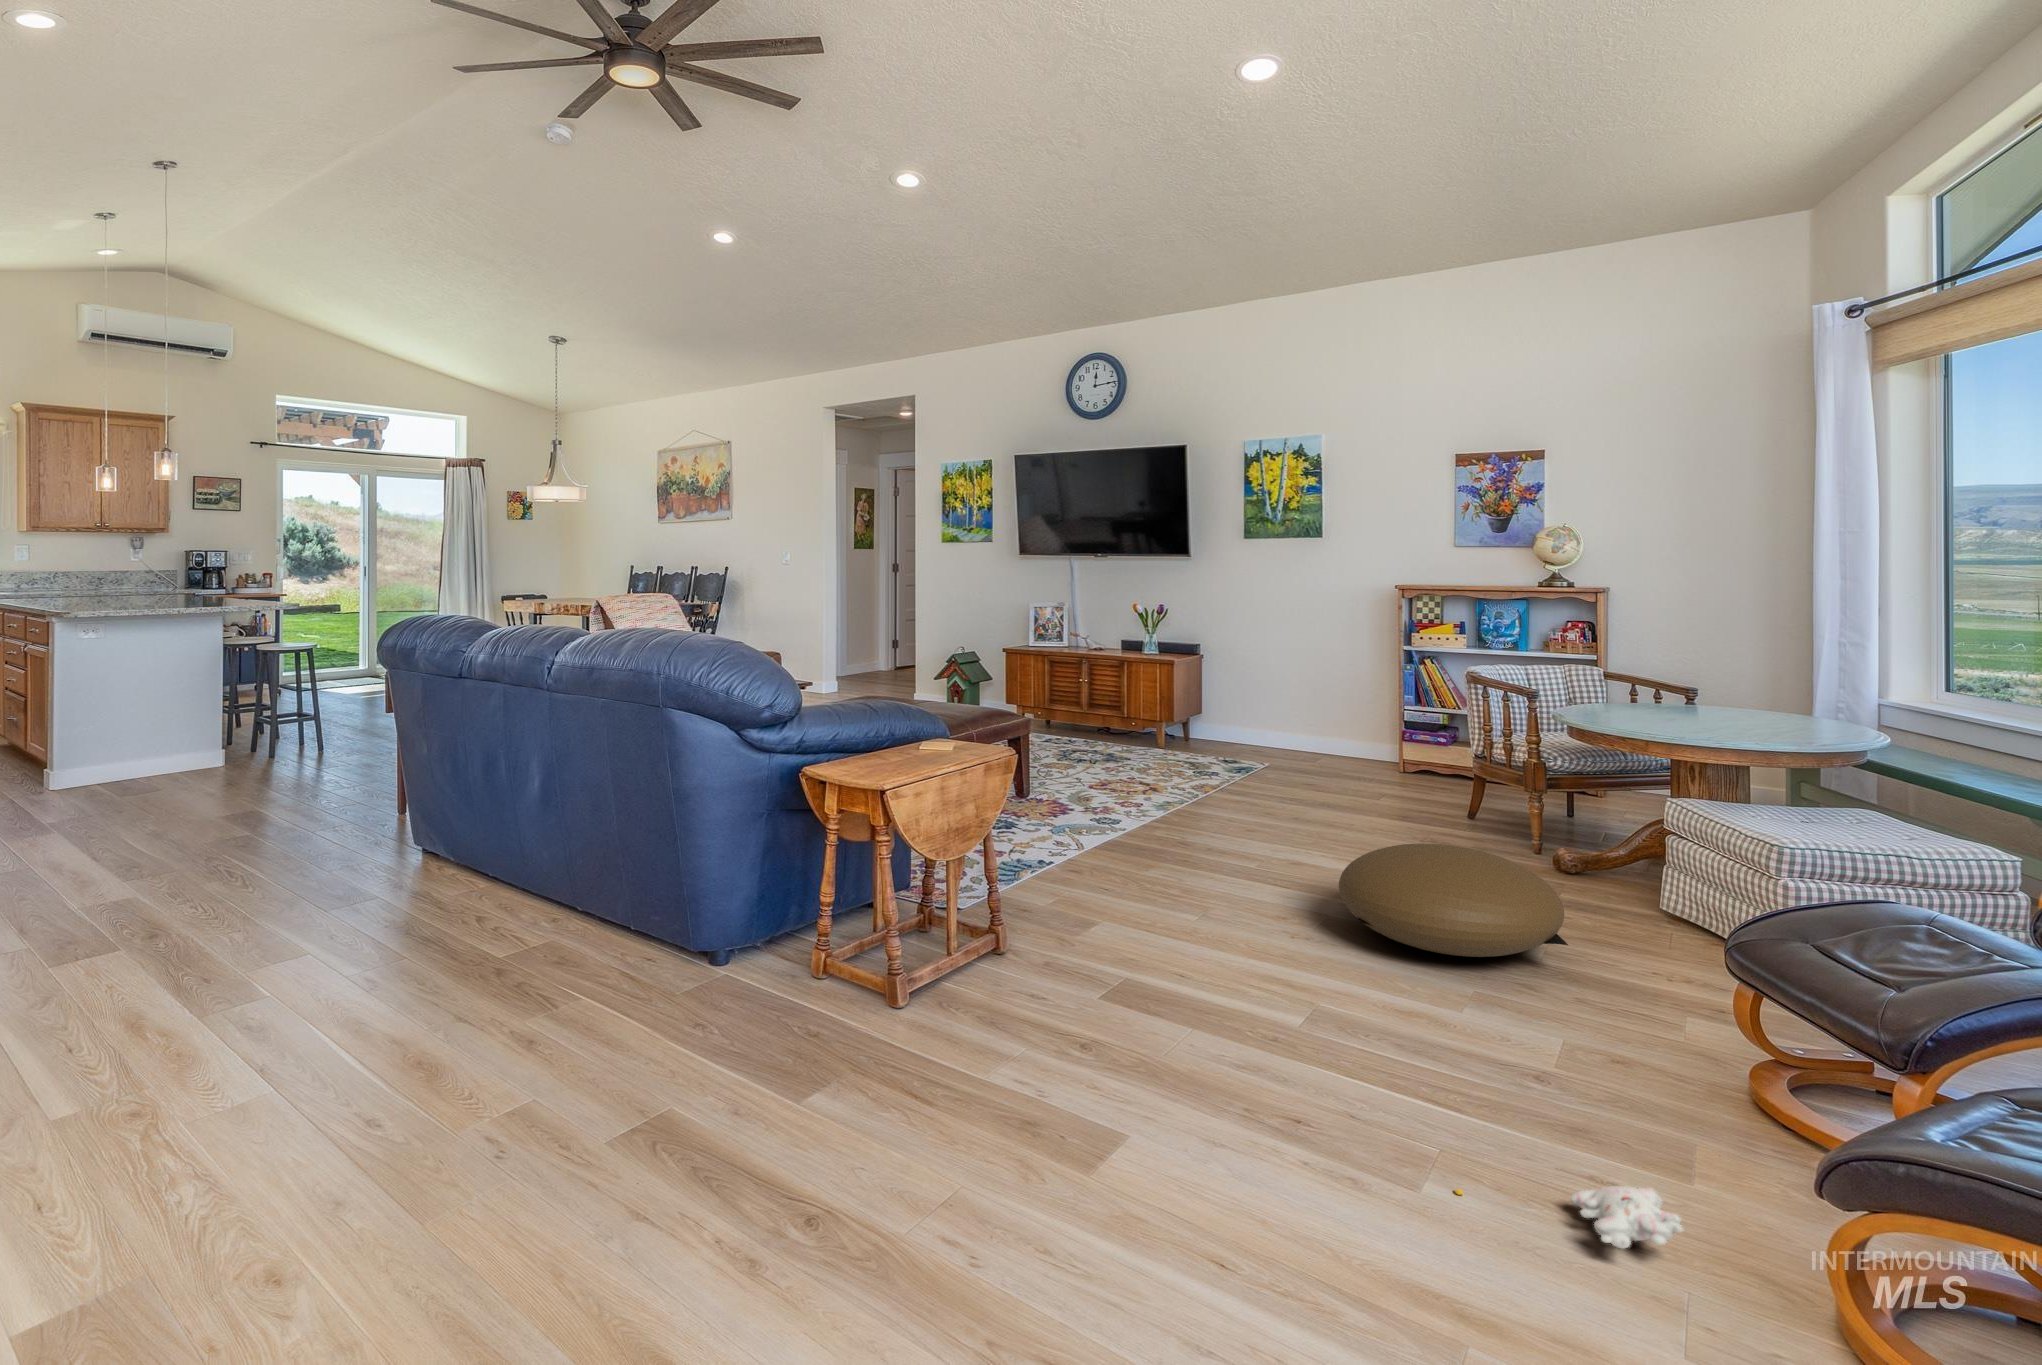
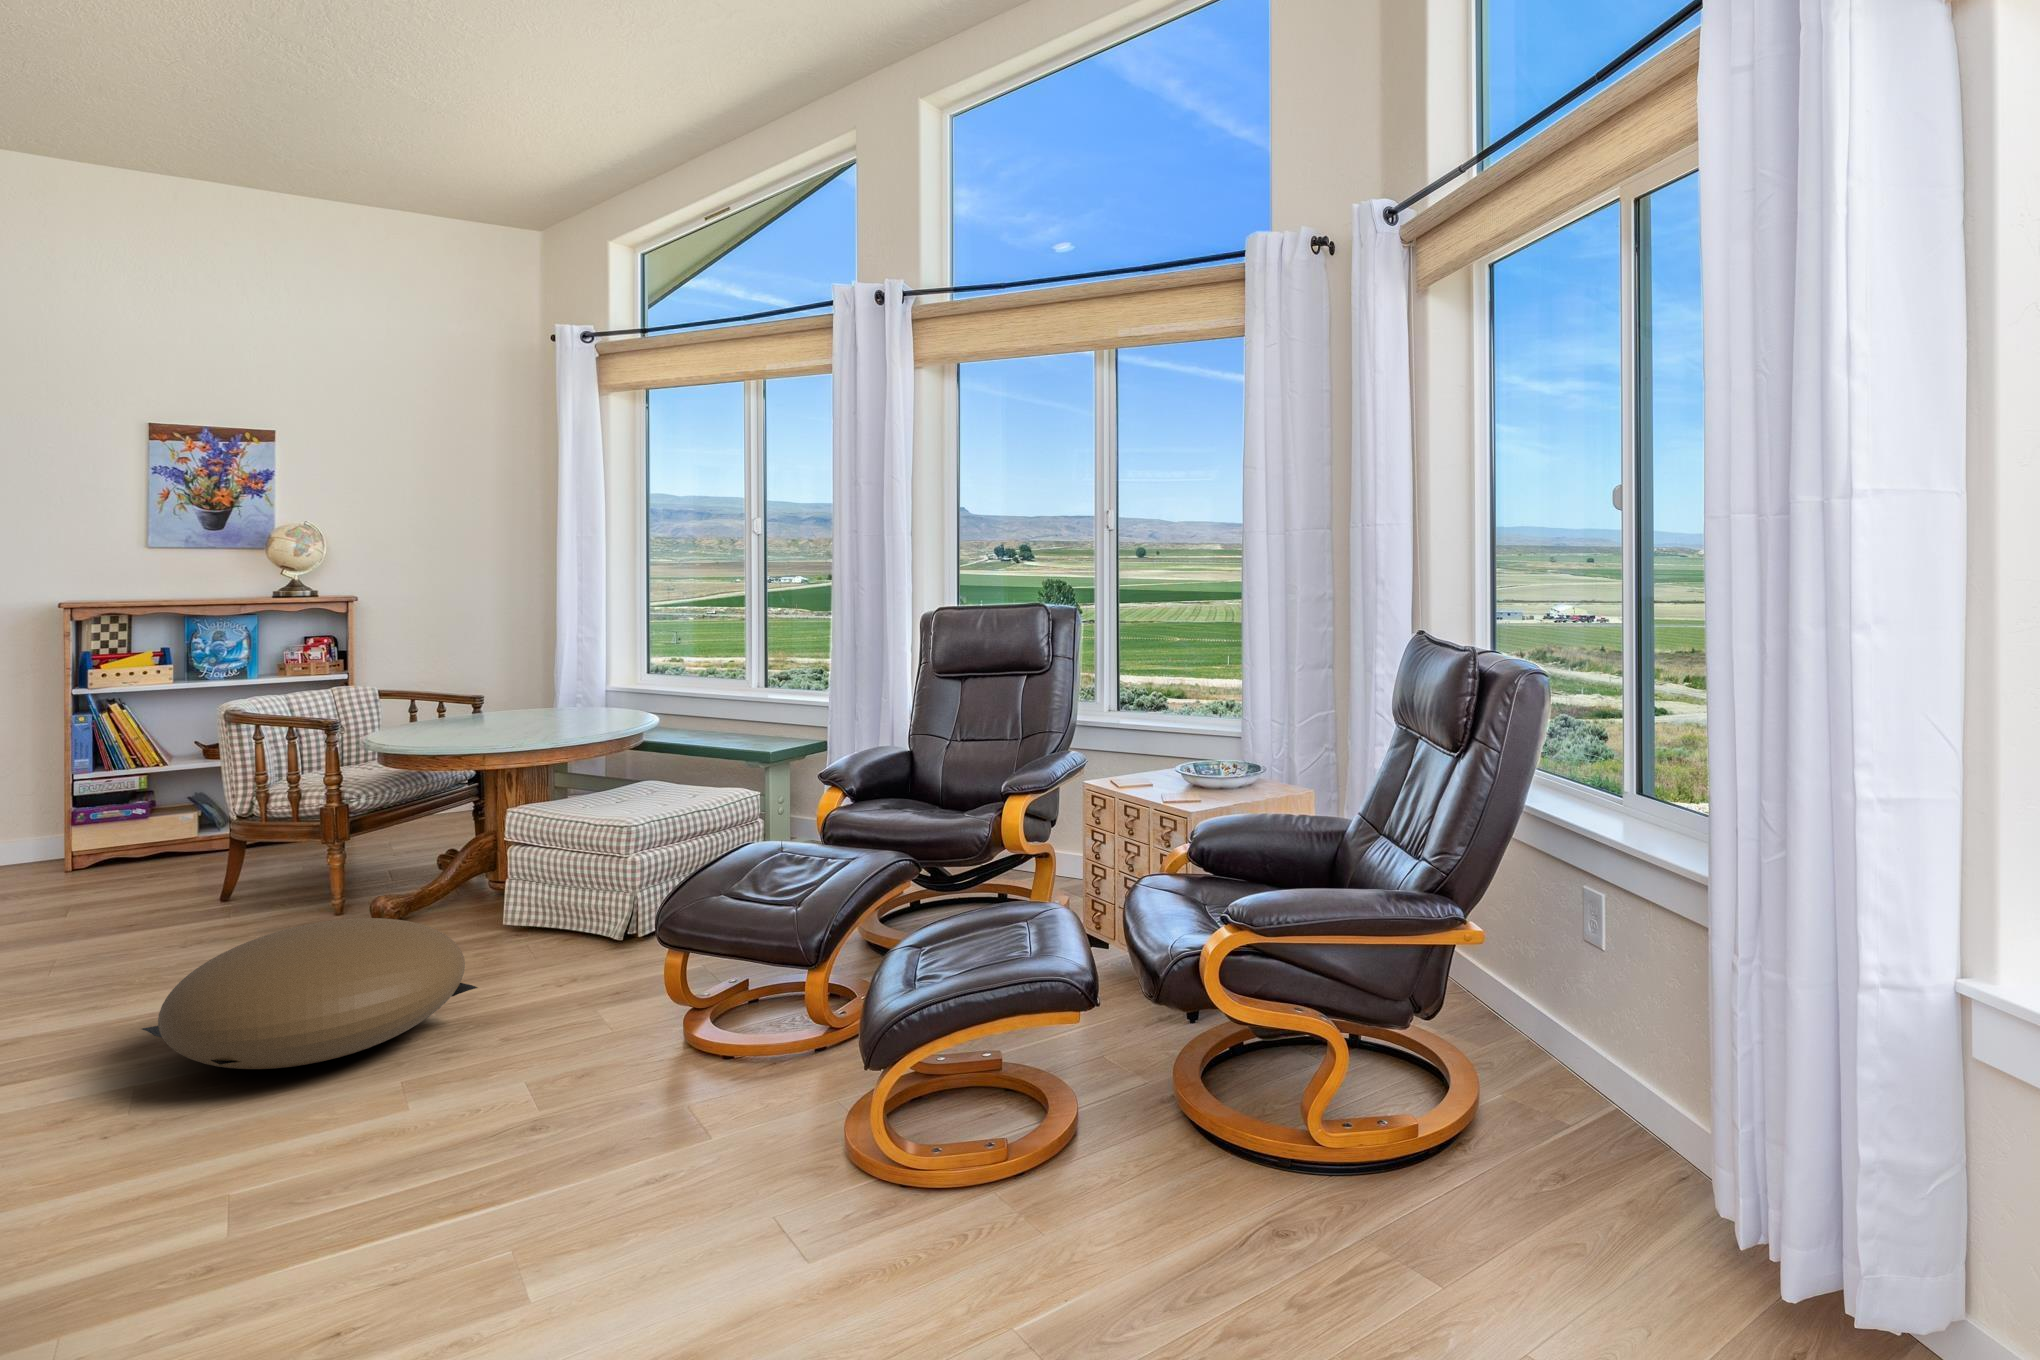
plush toy: present [1455,1186,1683,1248] -> none [551,1158,757,1283]

